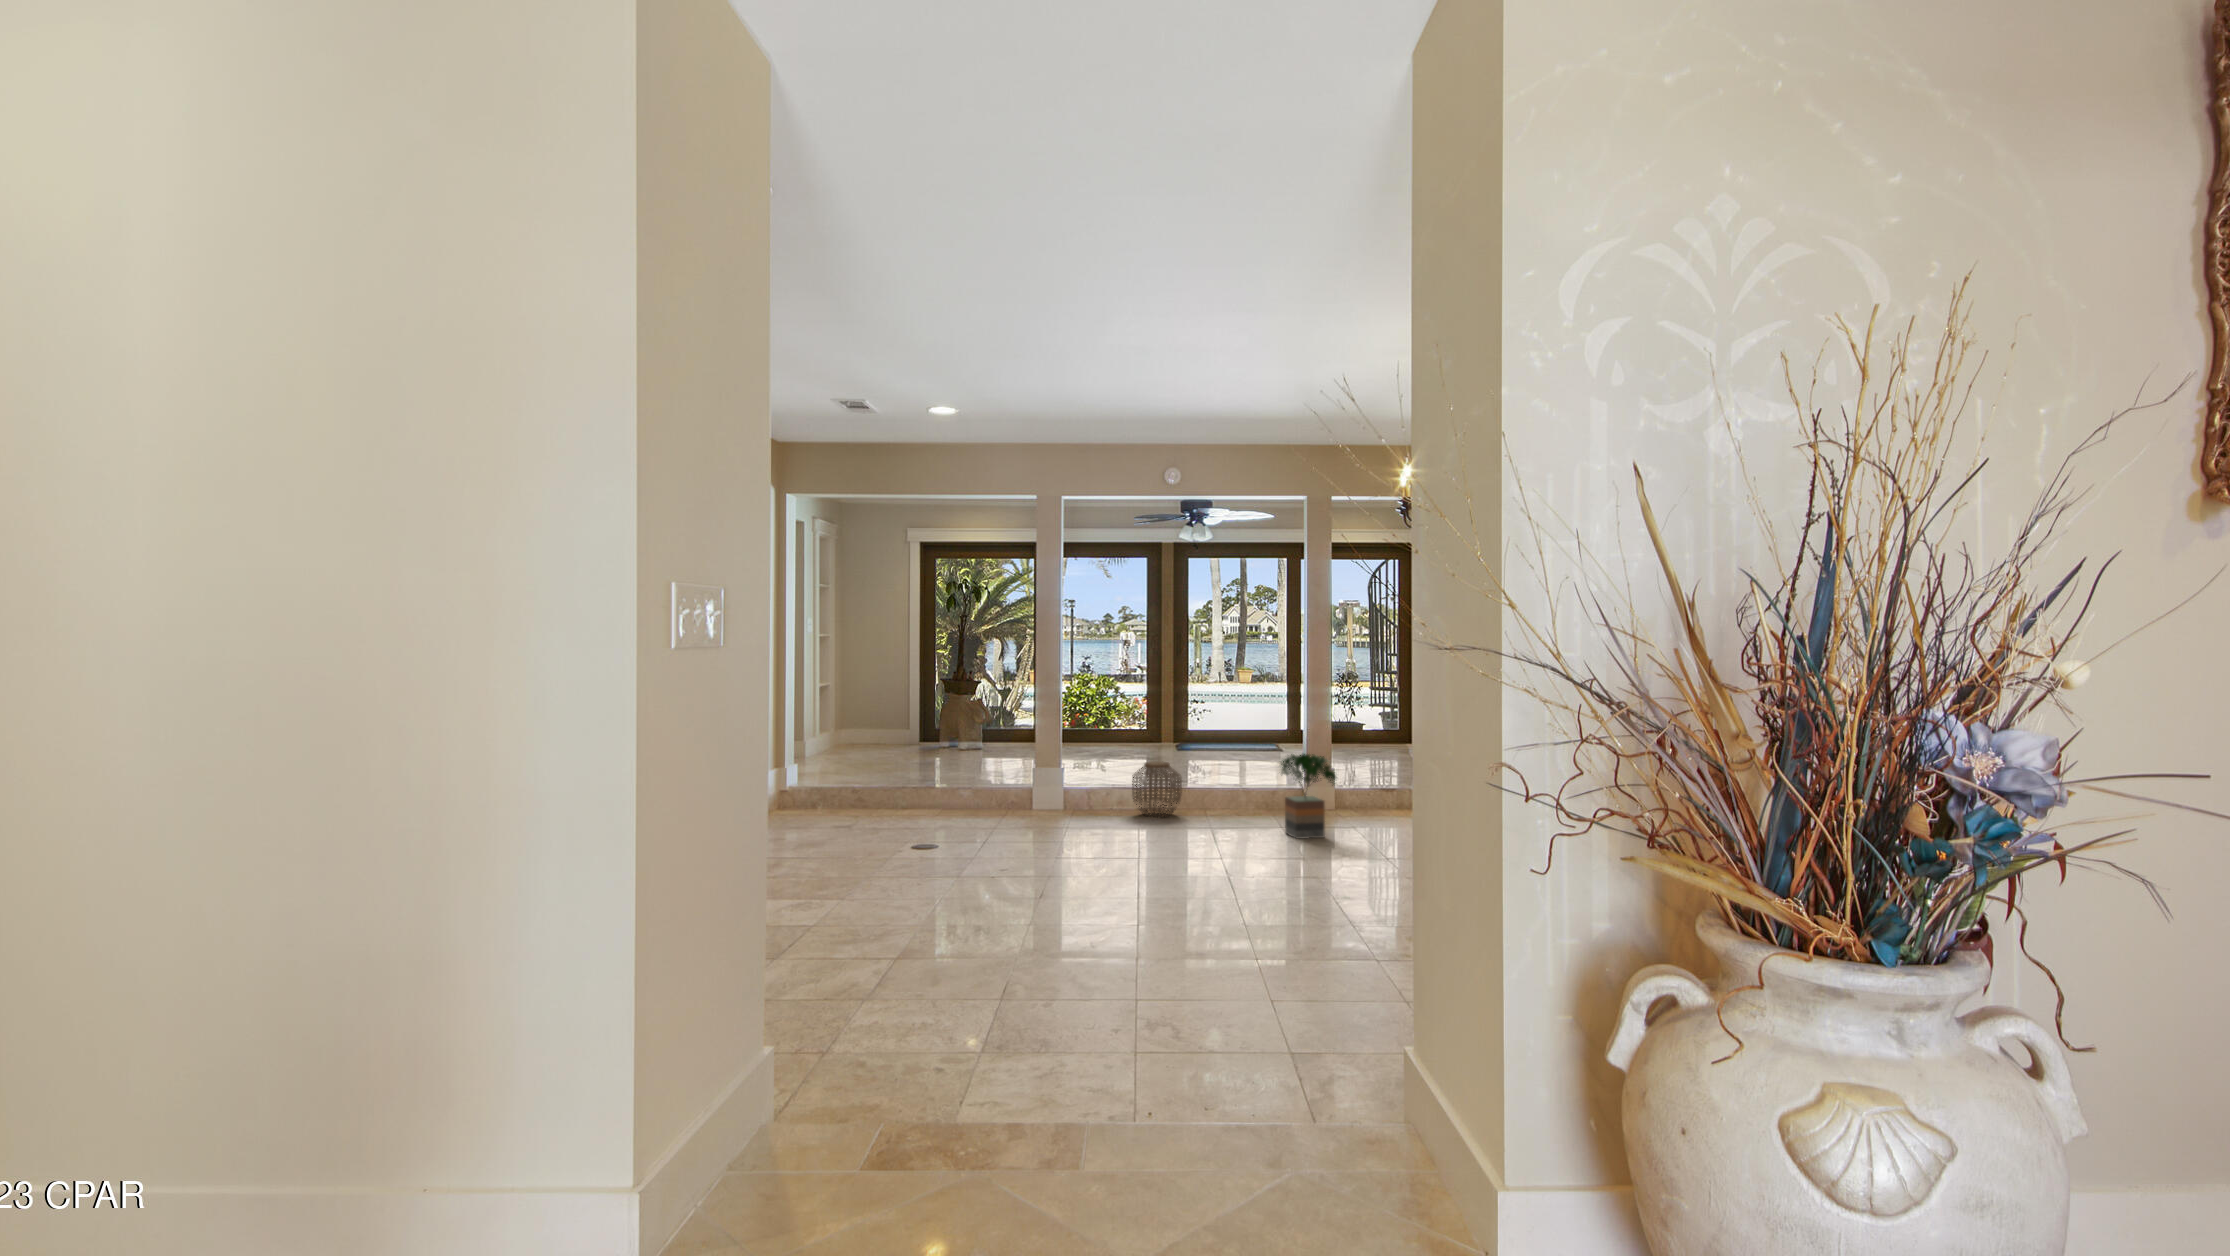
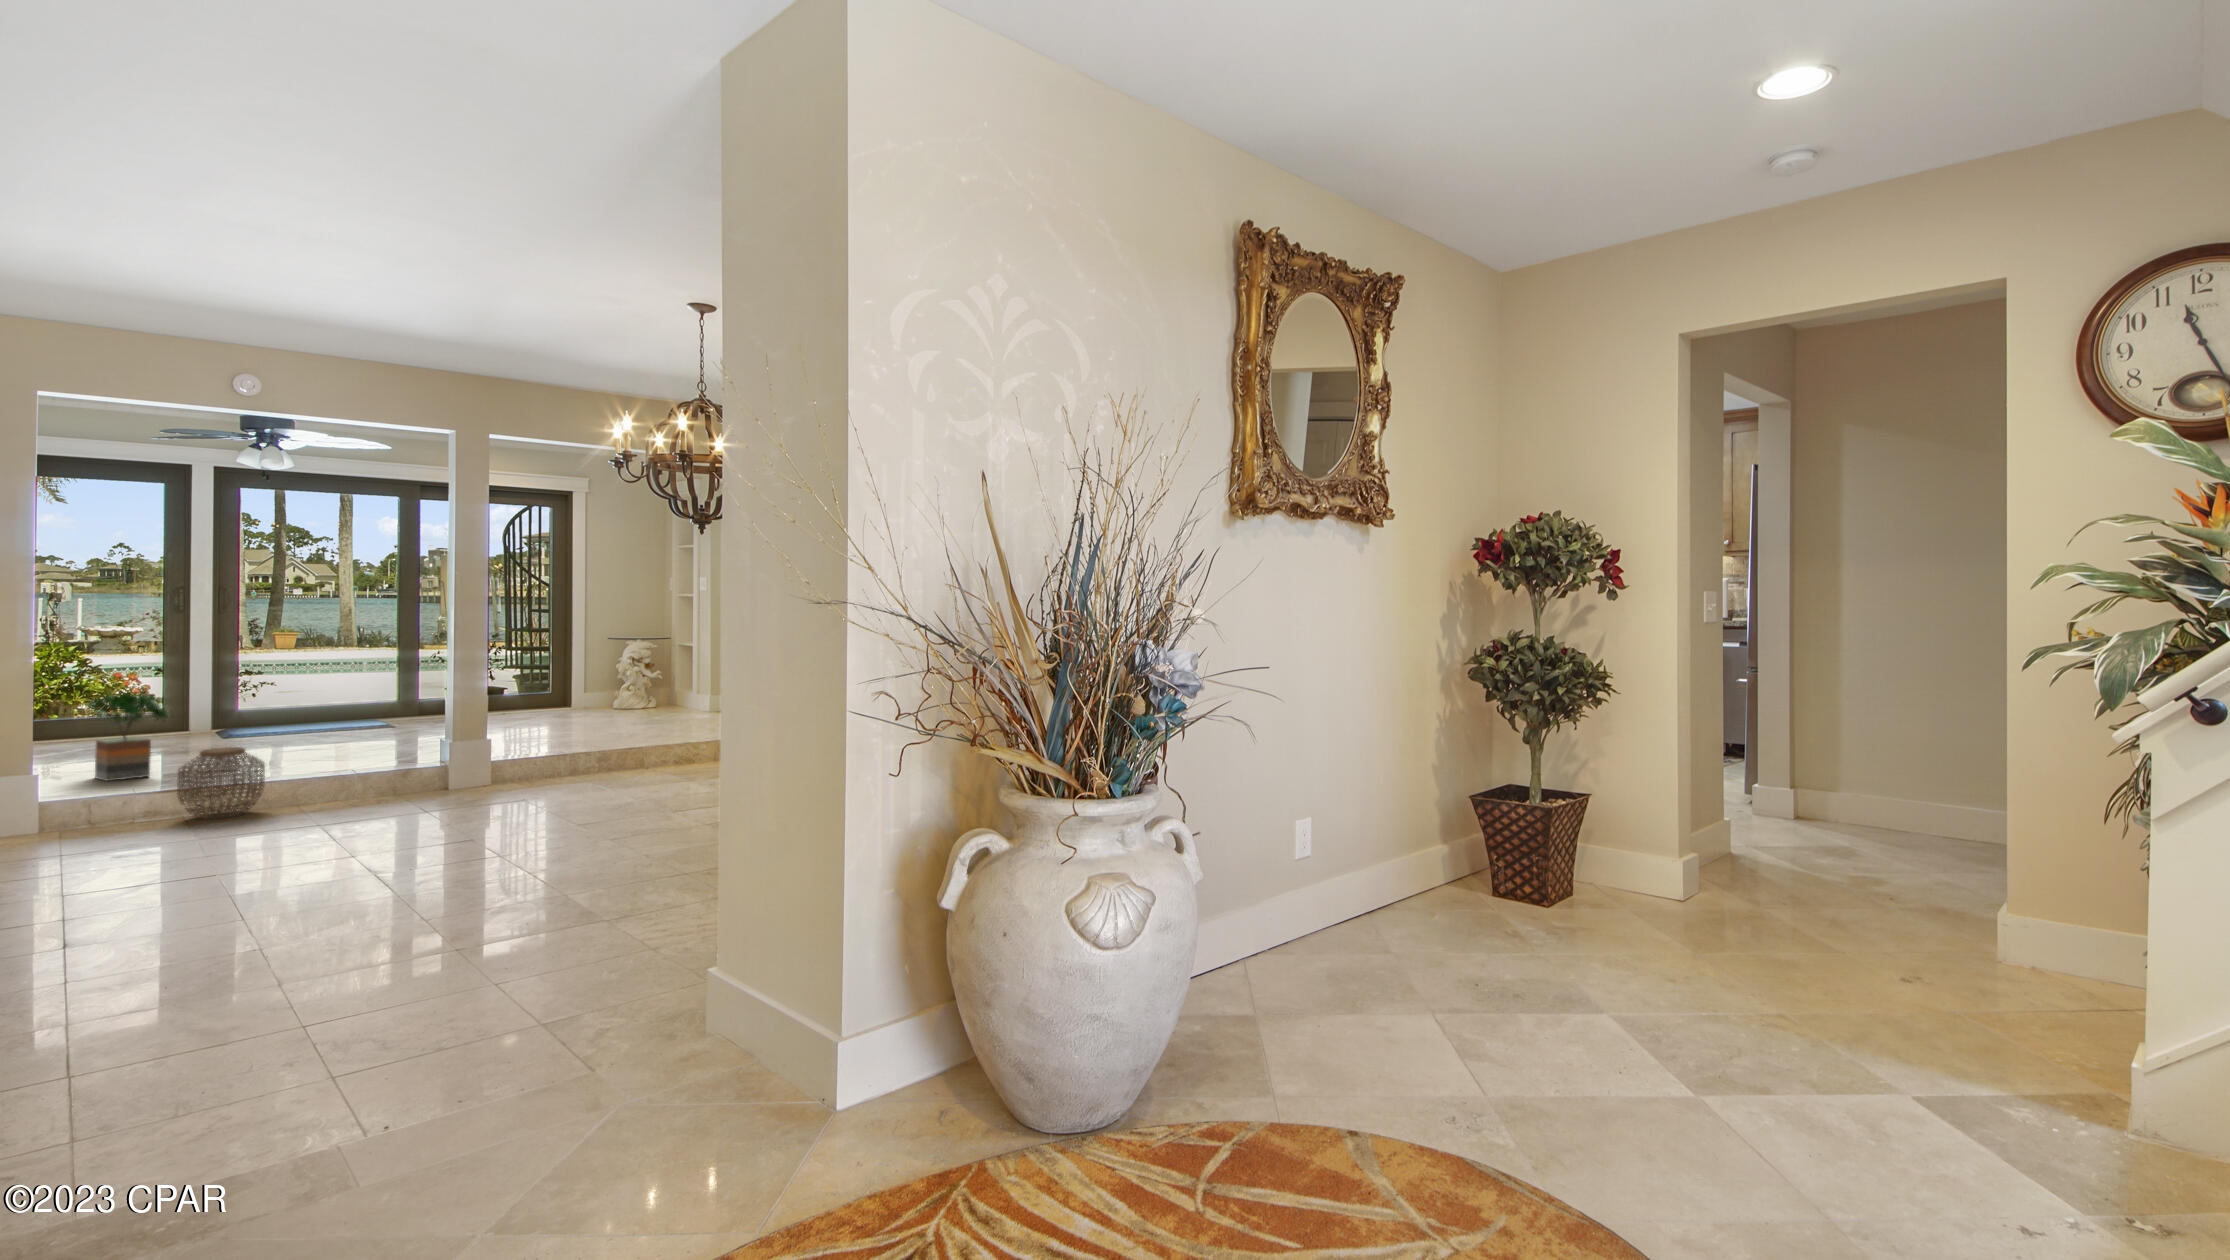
potted tree: present [1280,753,1337,839] -> present [86,693,168,781]

